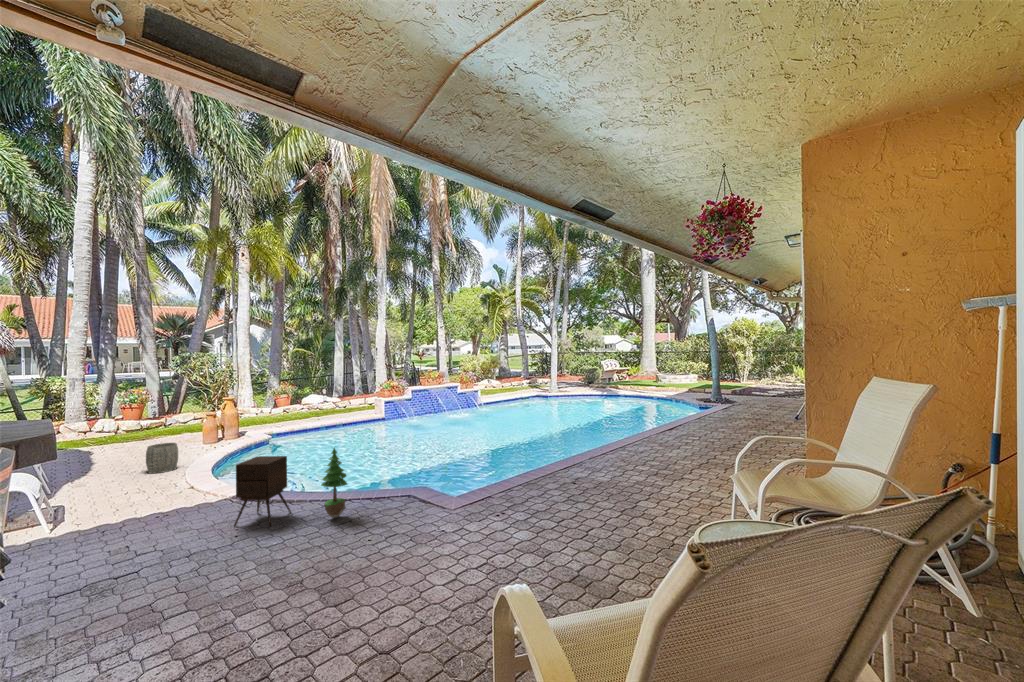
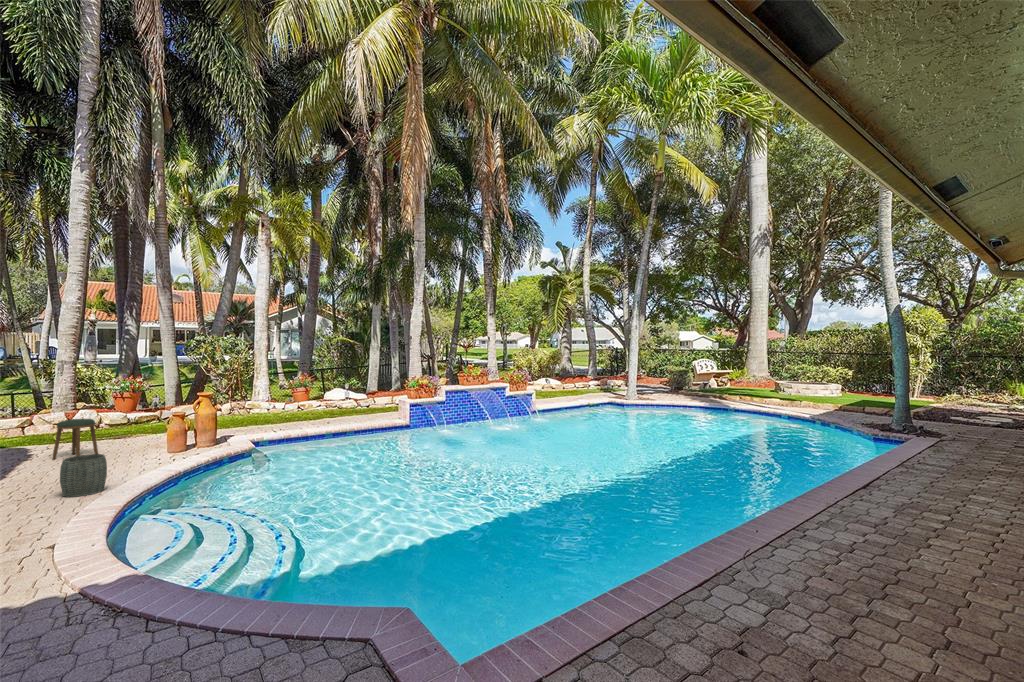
stool: none [107,422,142,455] -> present [52,419,98,460]
potted tree: present [321,448,347,518] -> none [196,511,252,645]
side table: present [234,456,291,526] -> none [48,511,168,652]

